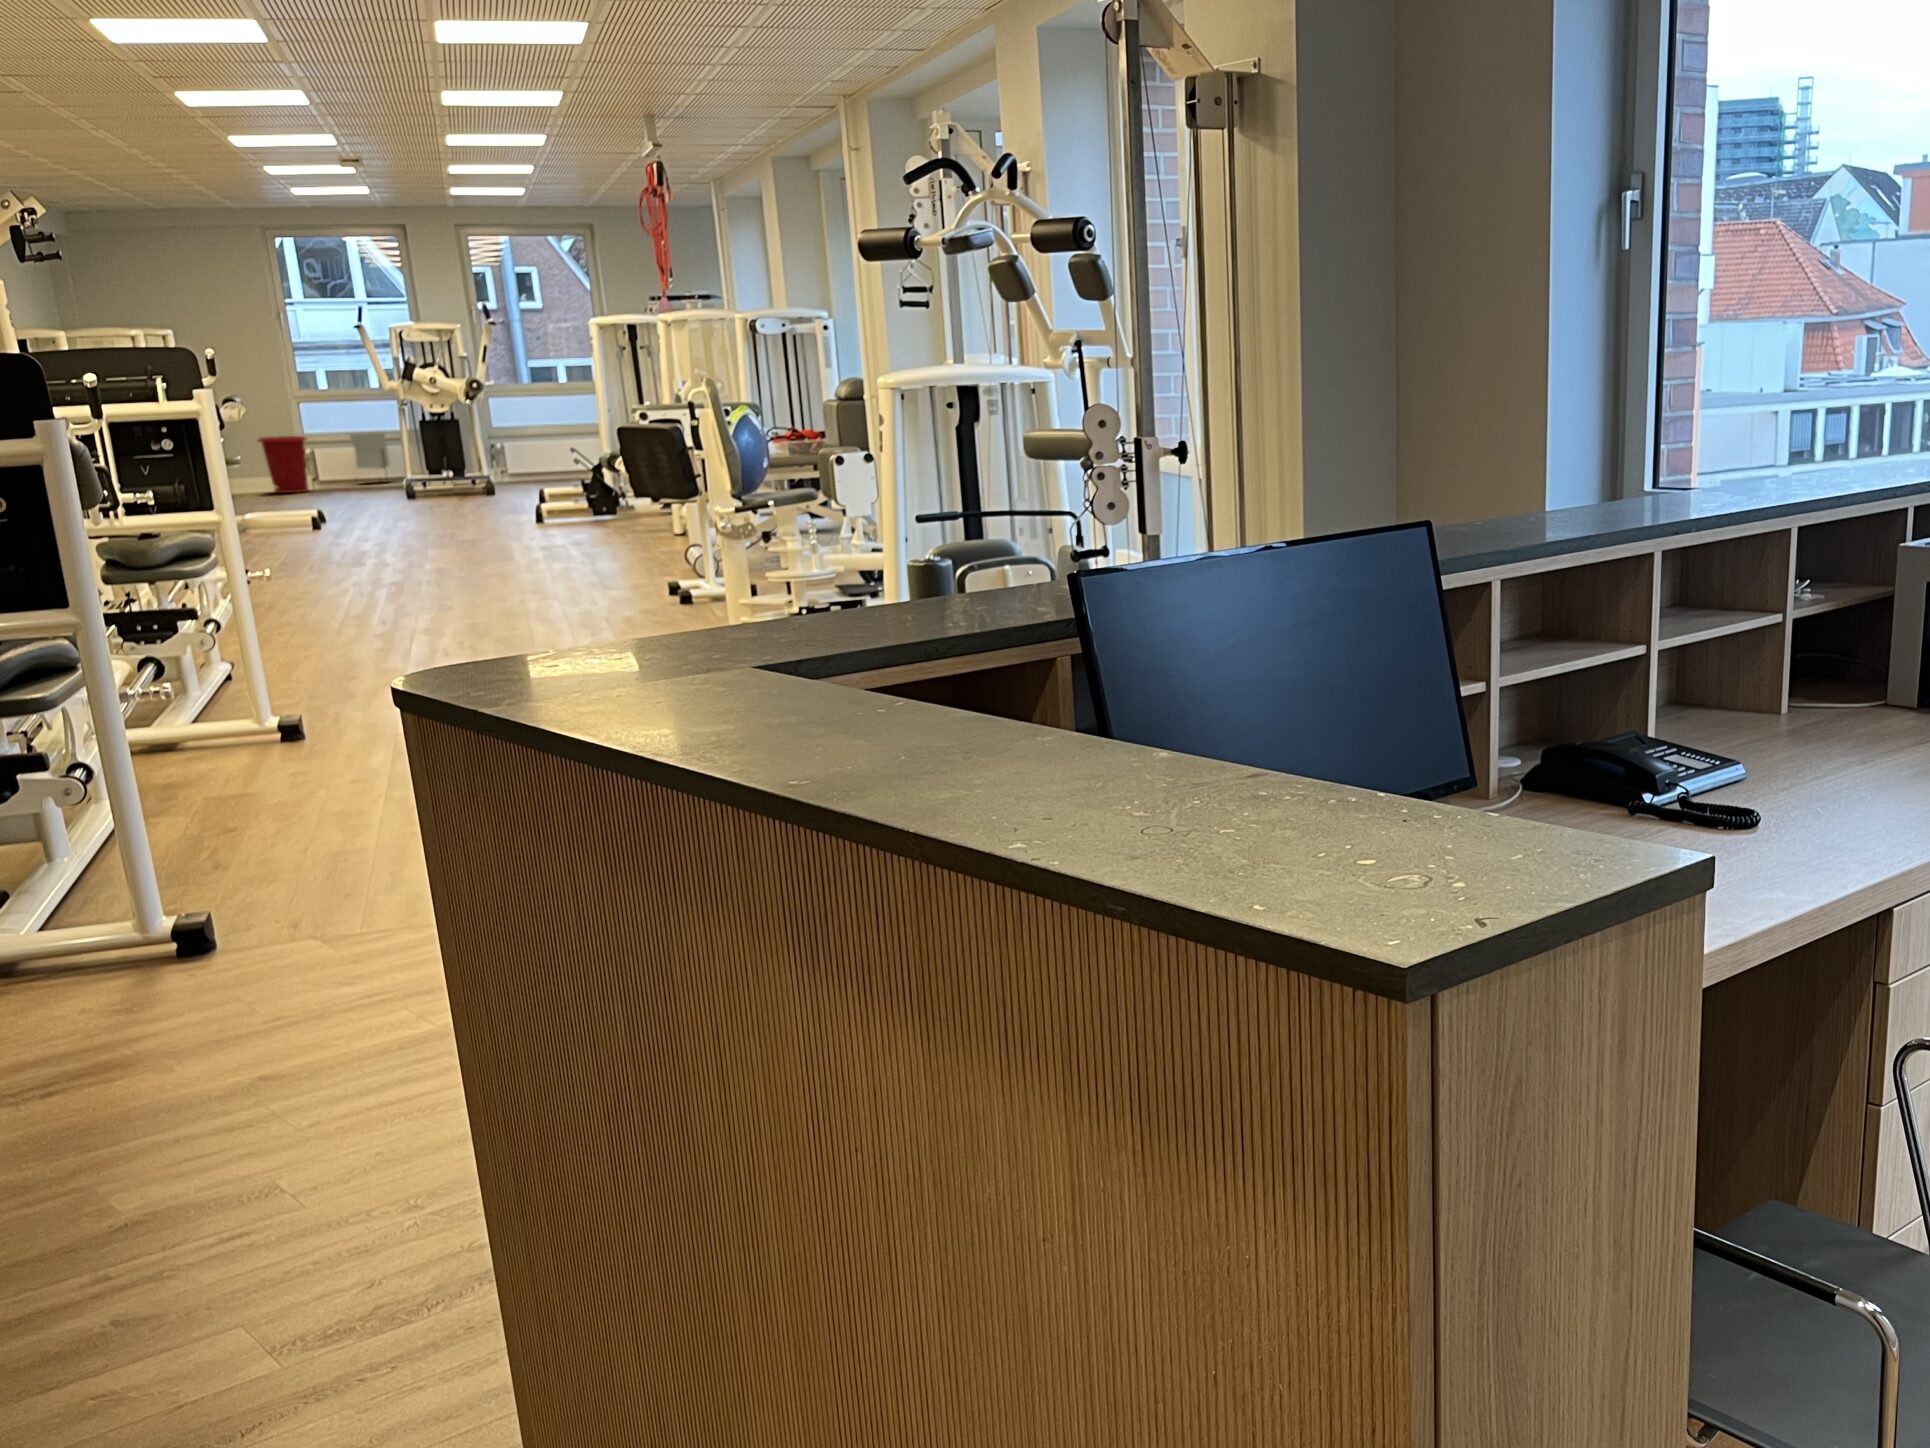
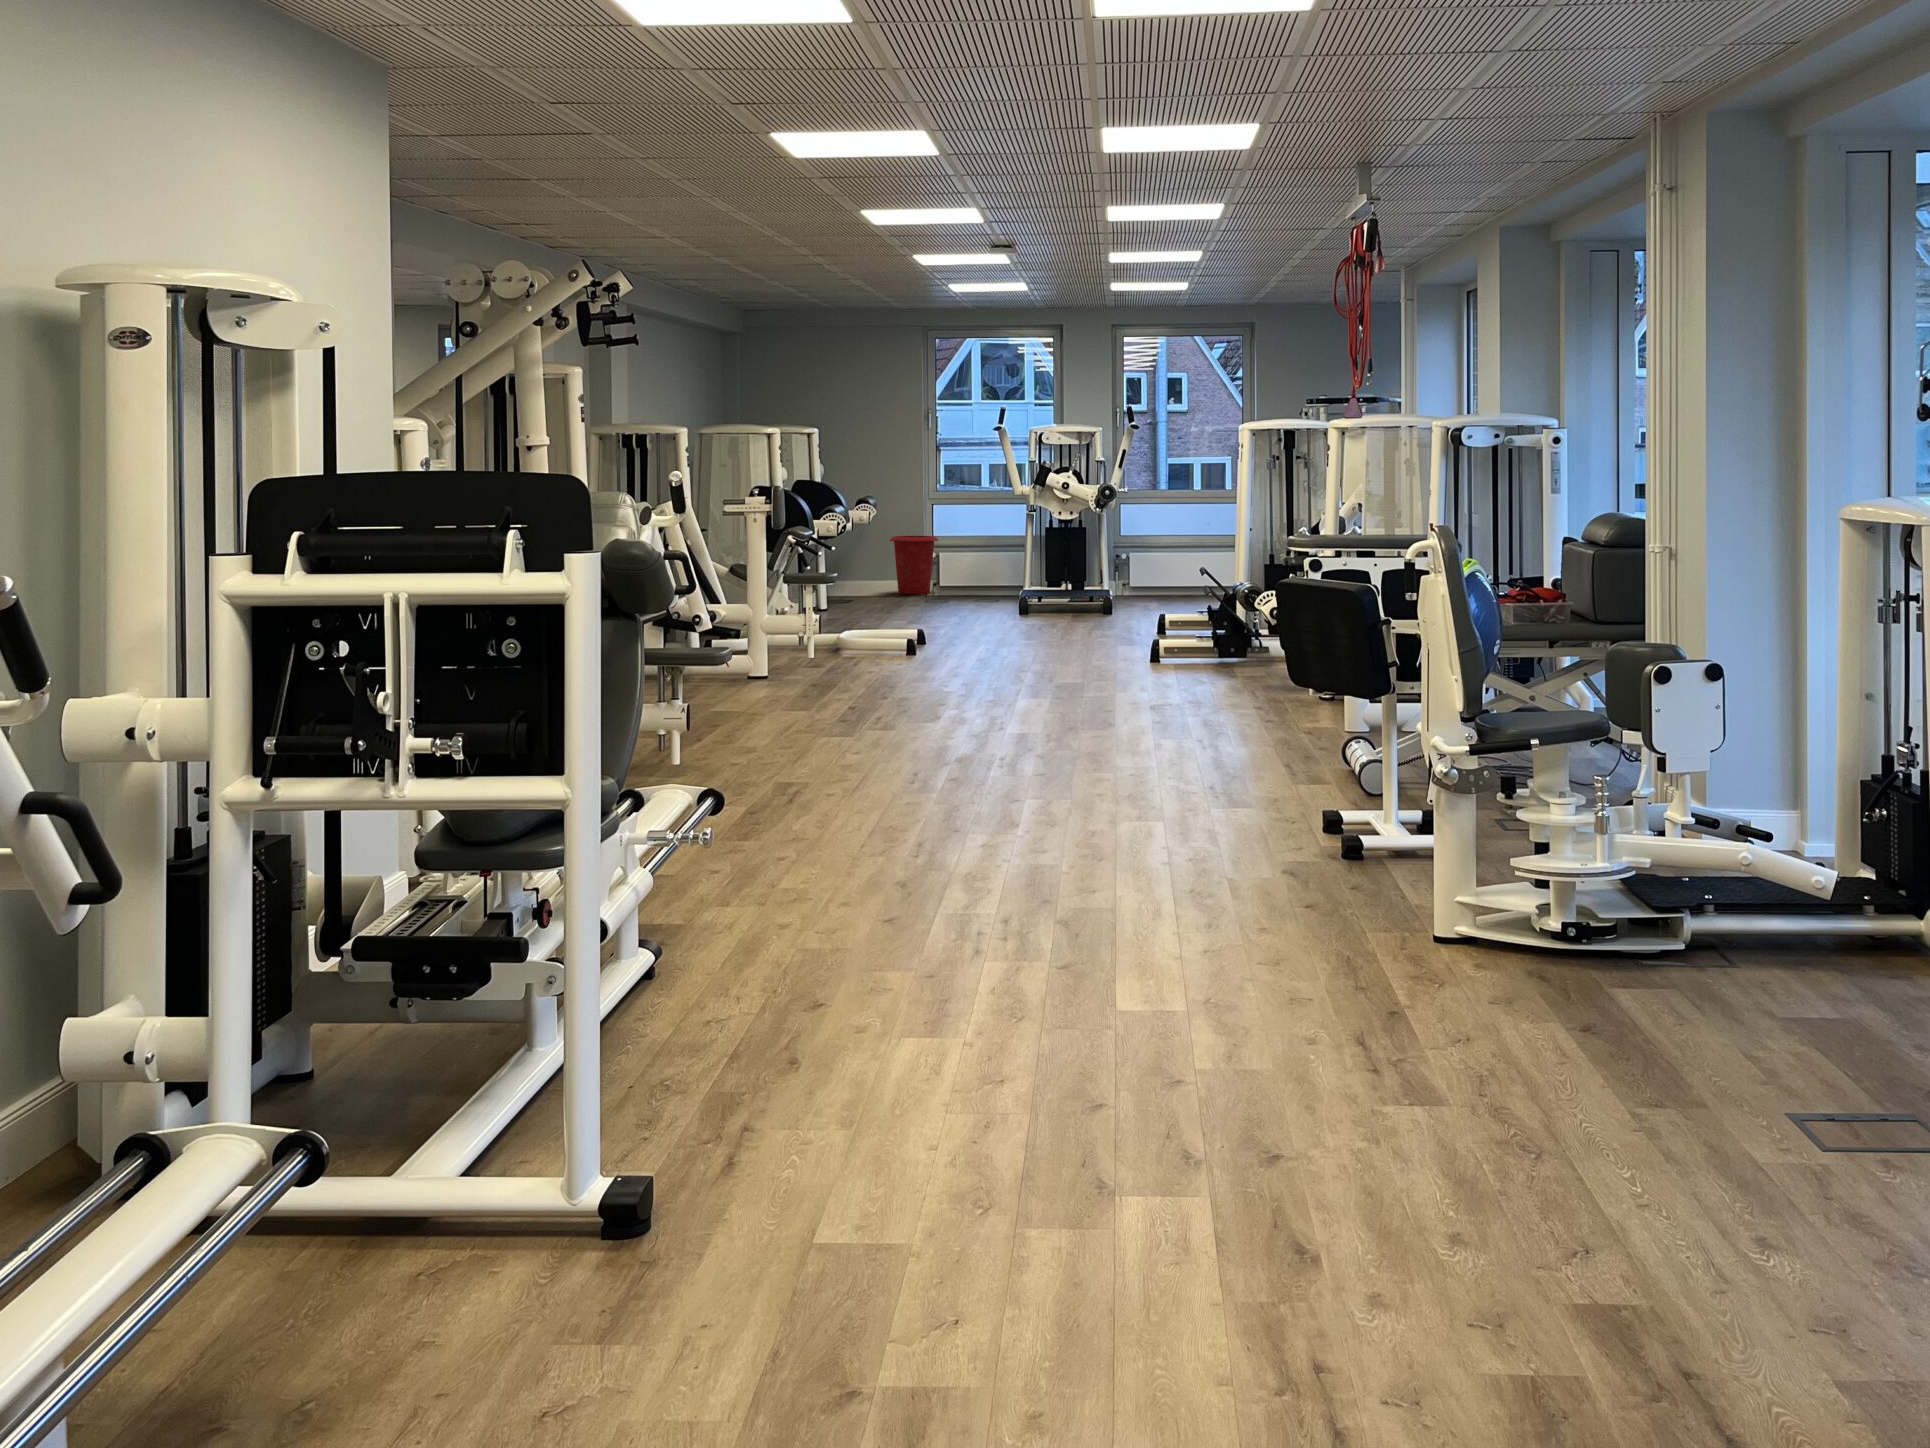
planter: present [349,432,389,473] -> none [979,534,1014,588]

